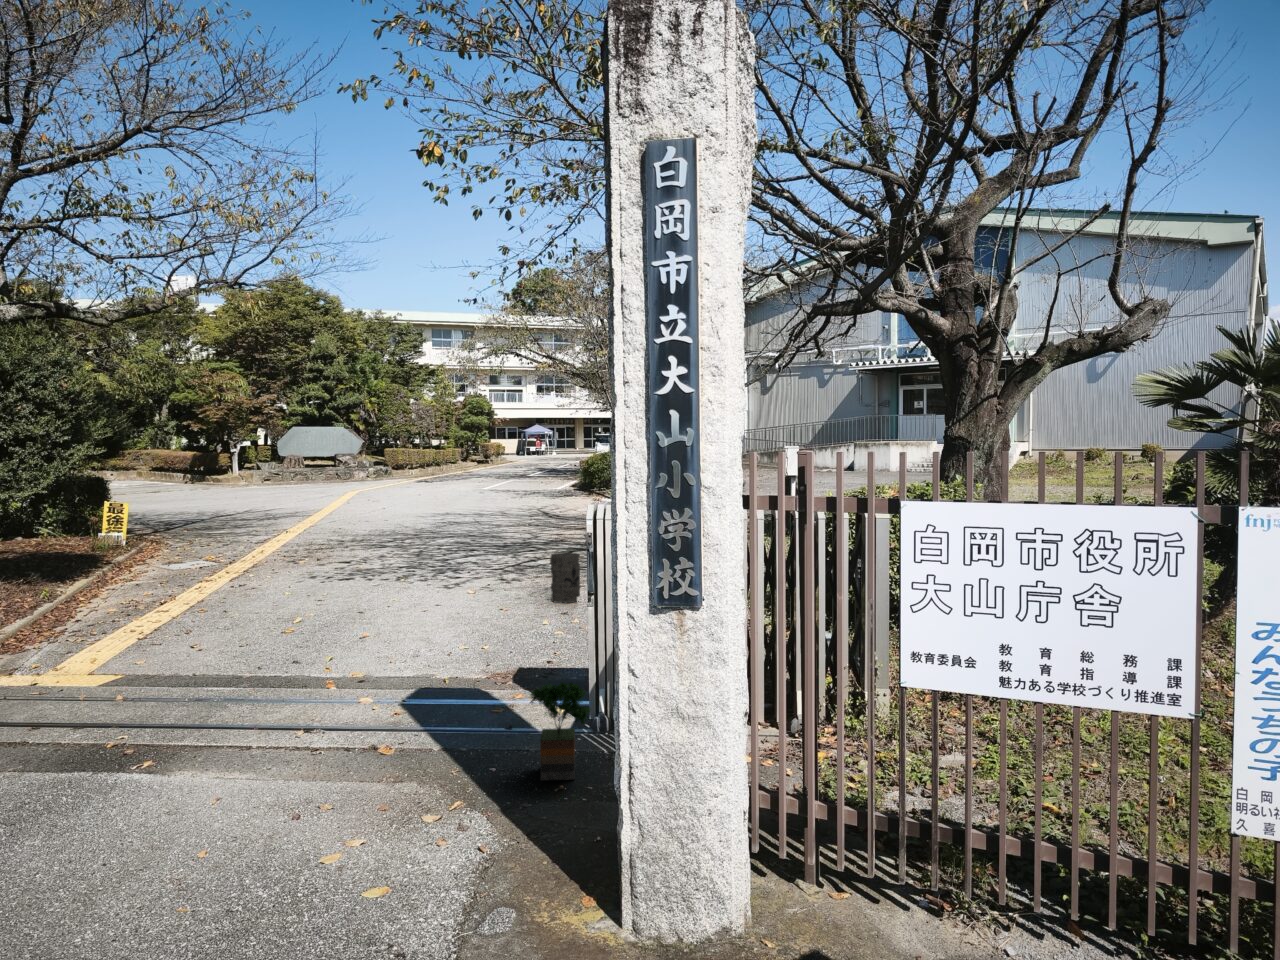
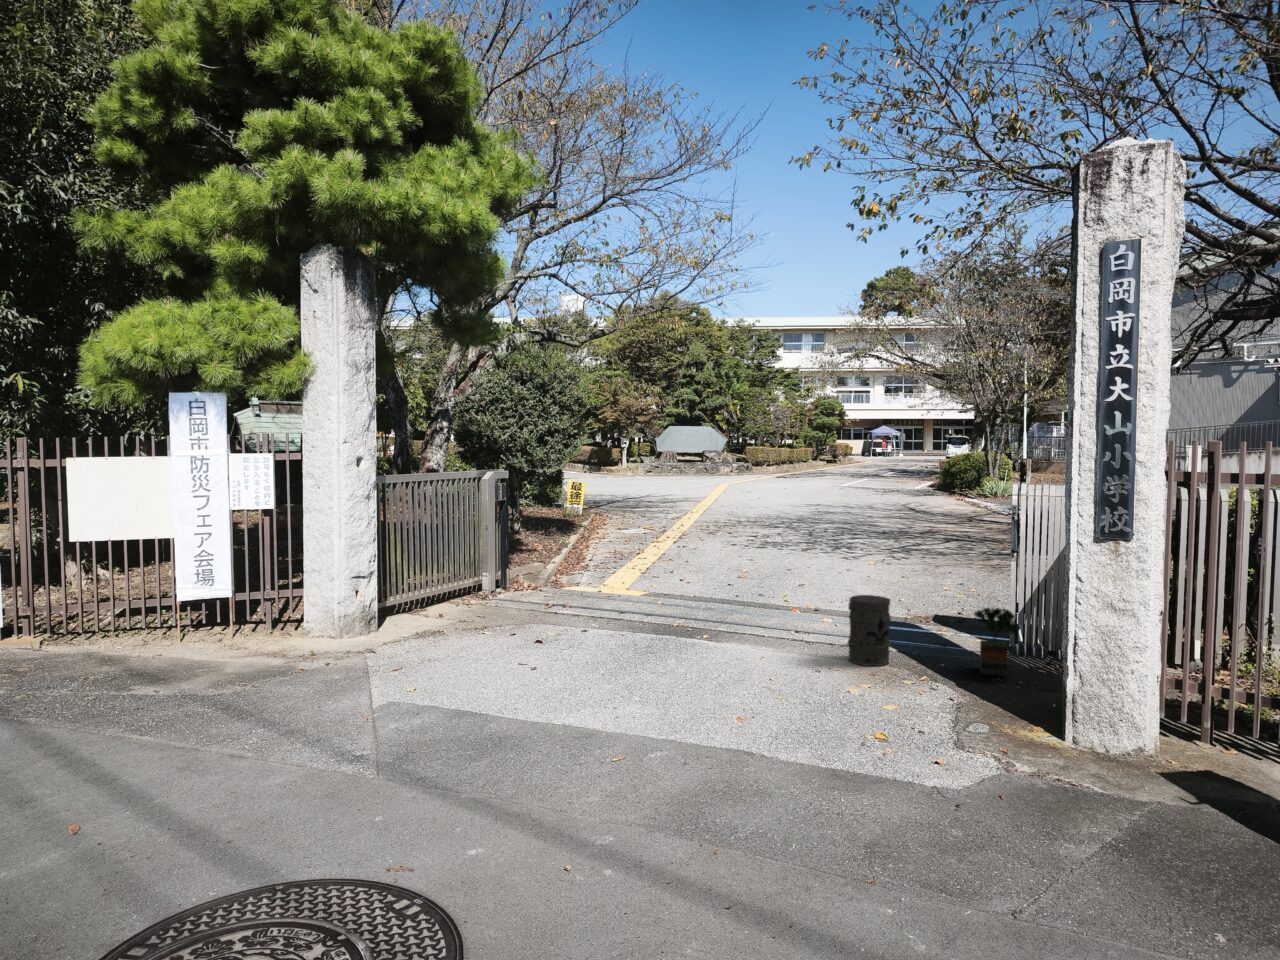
trash can: present [550,552,581,603] -> present [848,595,891,666]

